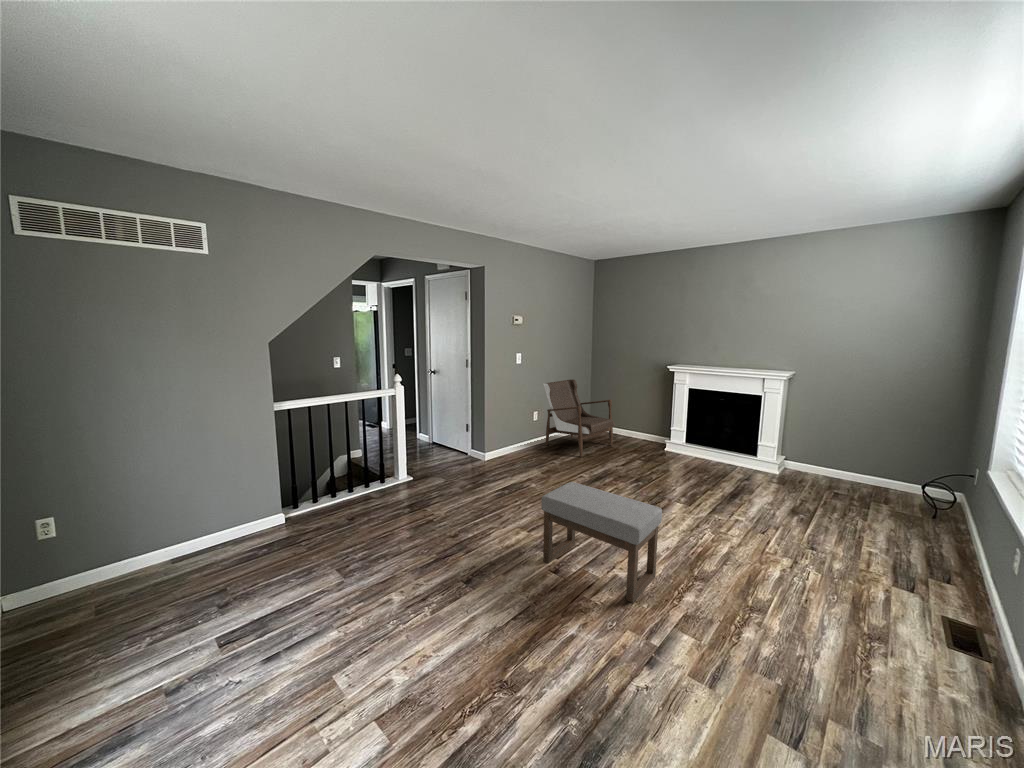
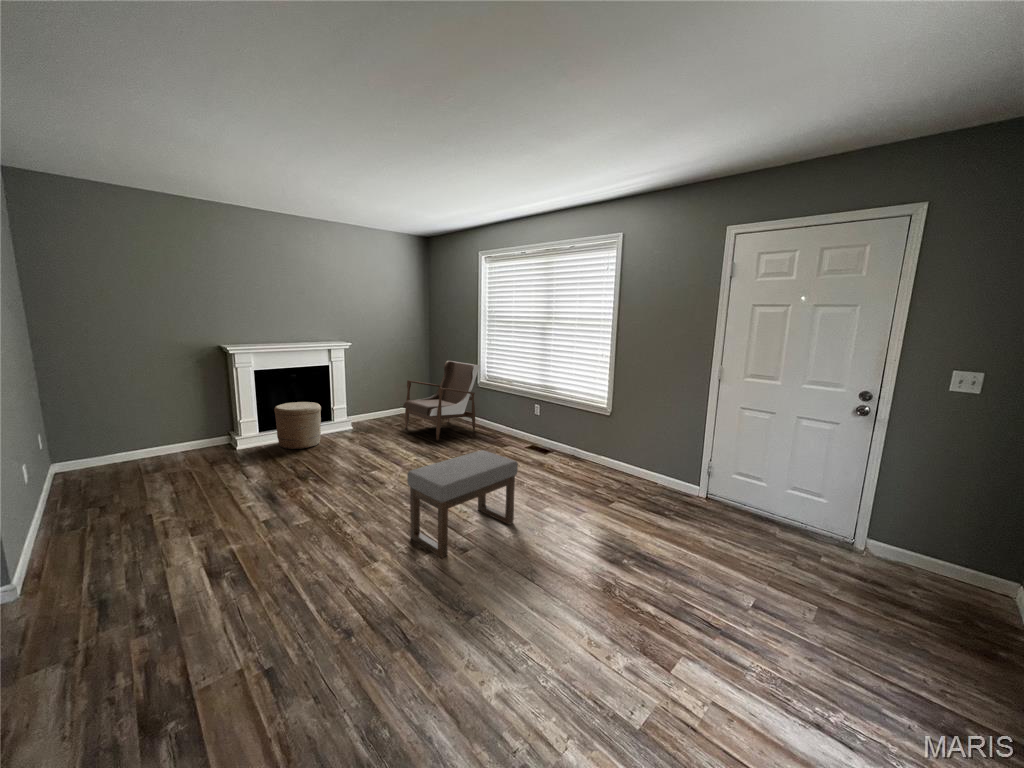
armchair: present [543,379,615,457] -> present [403,361,480,440]
woven basket: none [687,424,731,469] -> present [274,402,321,449]

